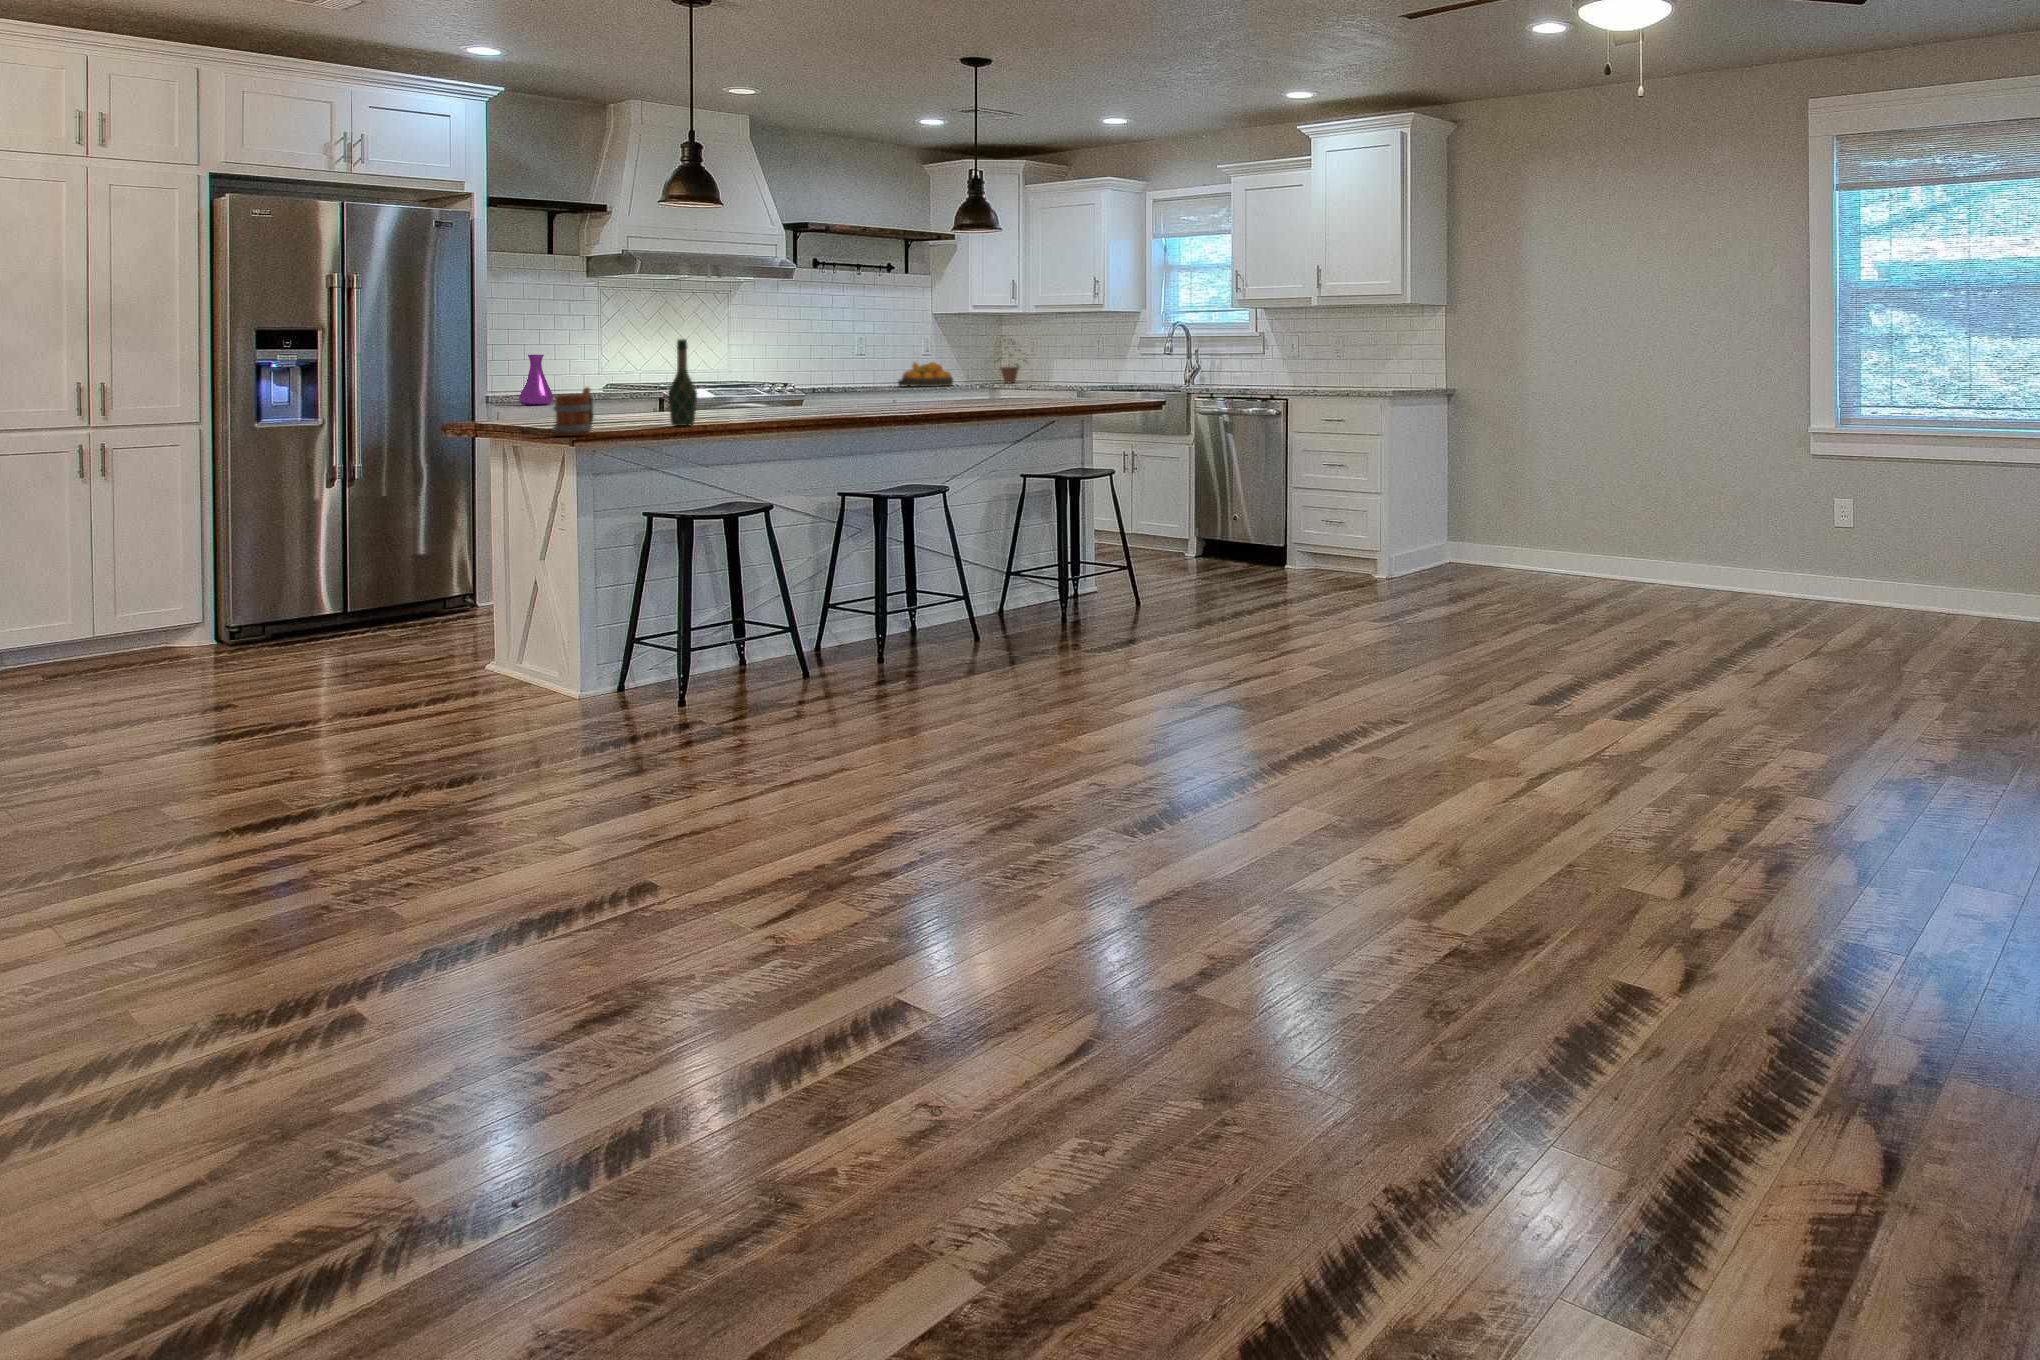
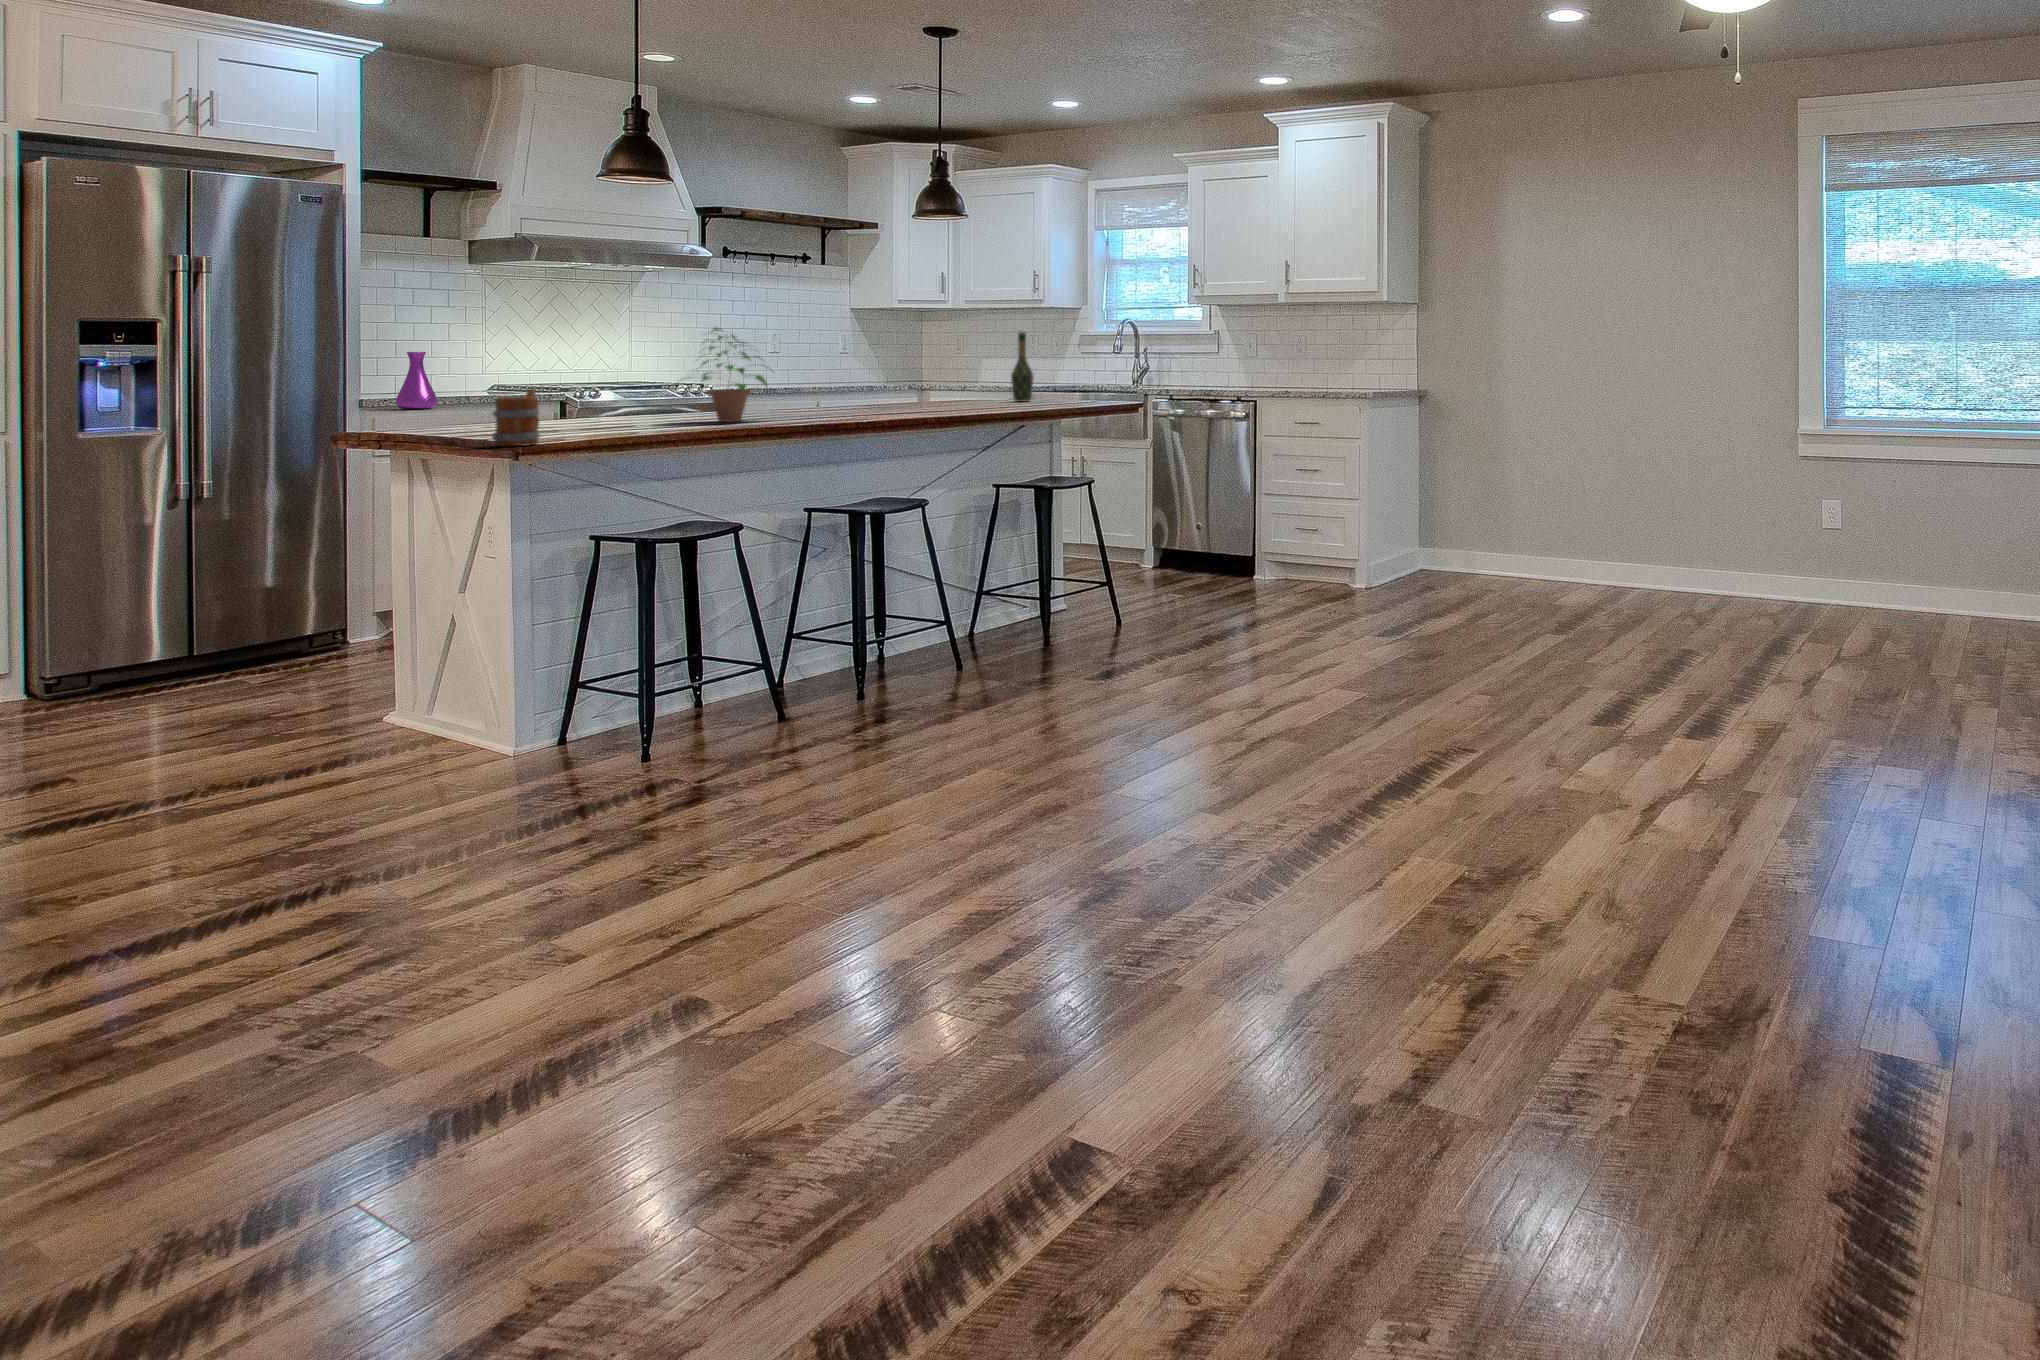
potted plant: present [999,335,1026,383] -> present [680,328,768,422]
wine bottle: present [668,339,697,426] -> present [1011,332,1033,402]
fruit bowl: present [898,362,953,387] -> none [815,361,877,388]

